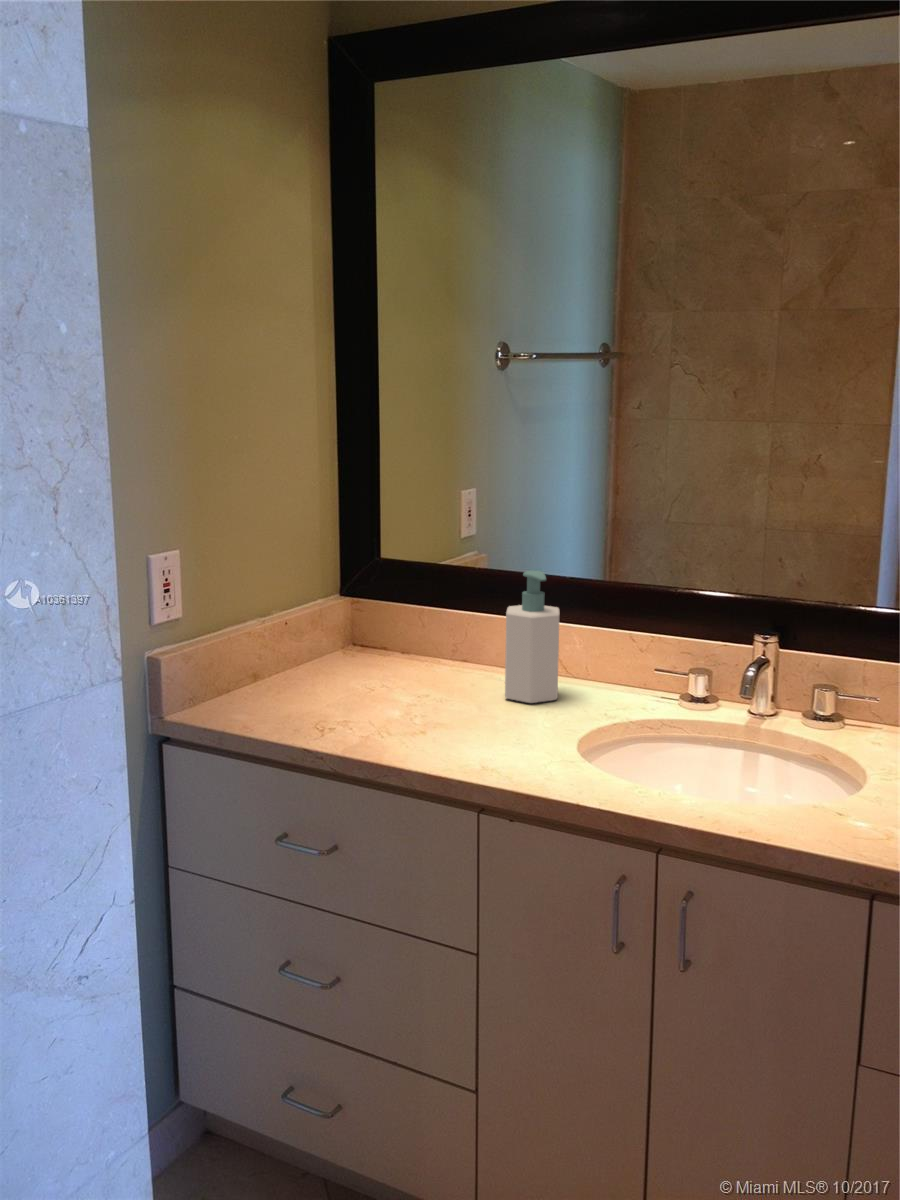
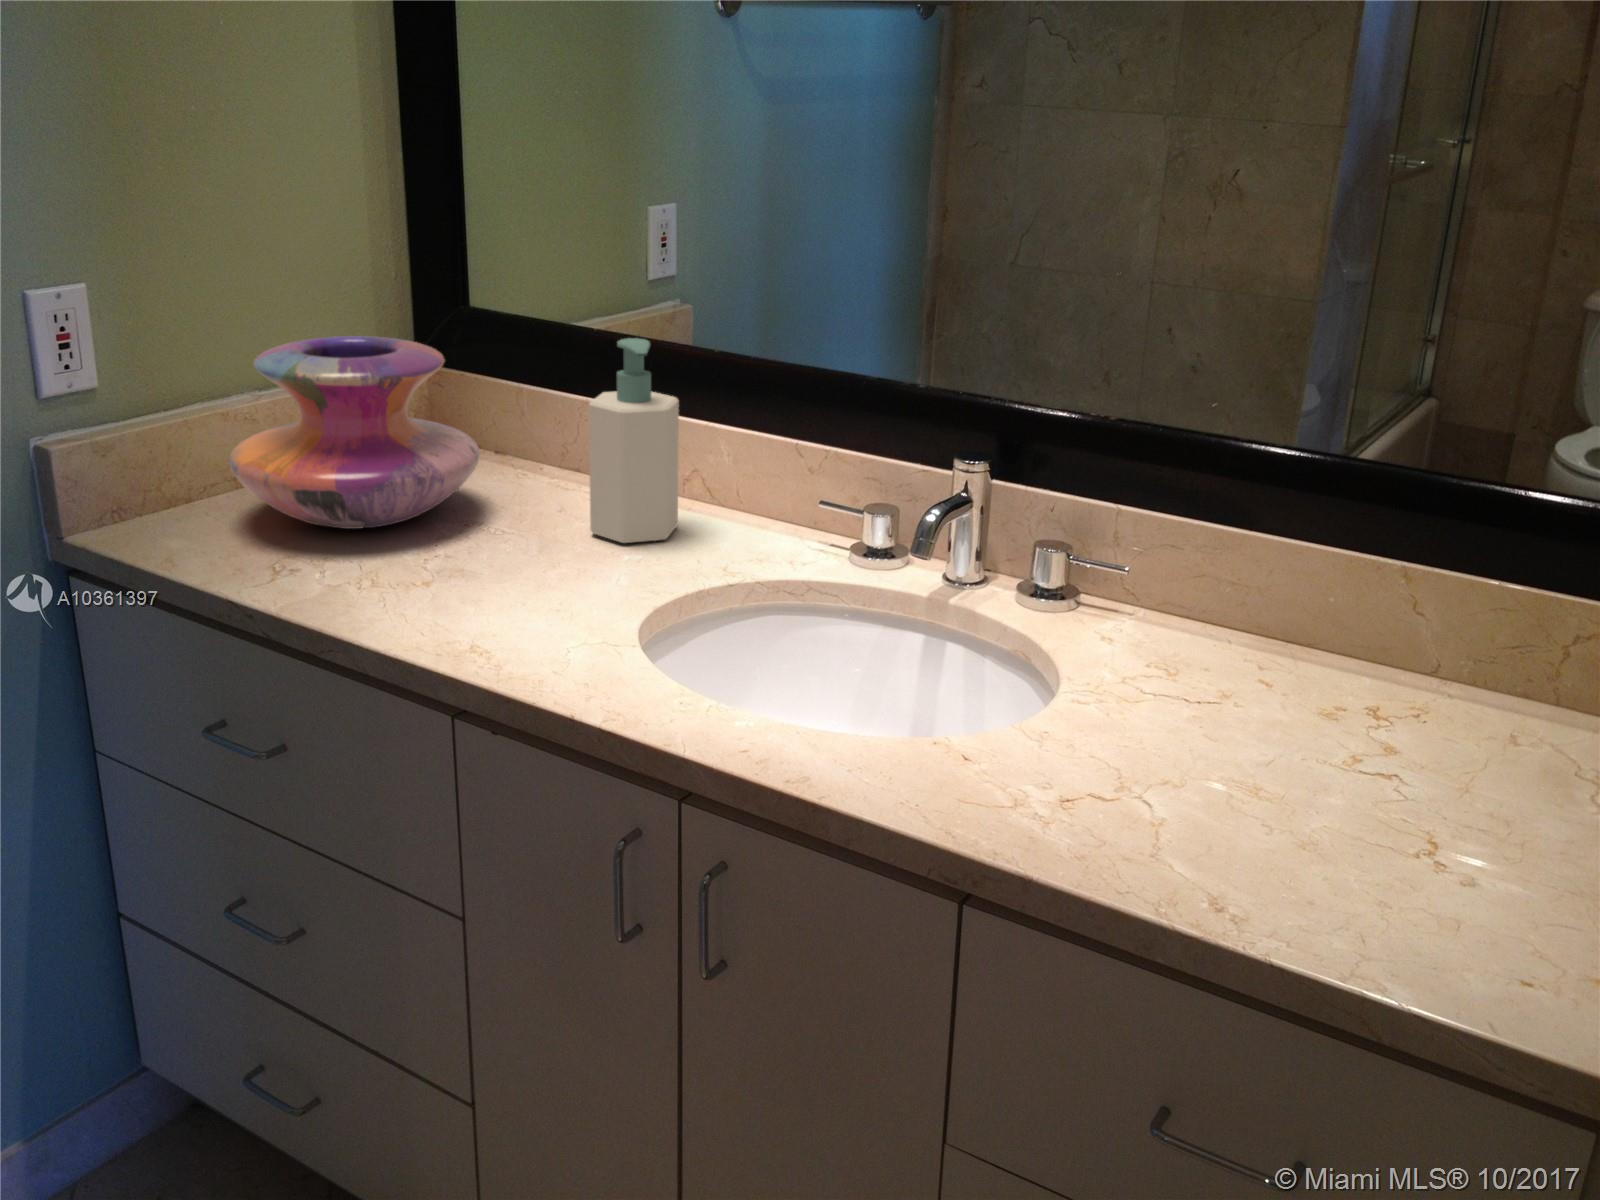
decorative vase: none [266,579,425,703] -> present [229,336,480,529]

